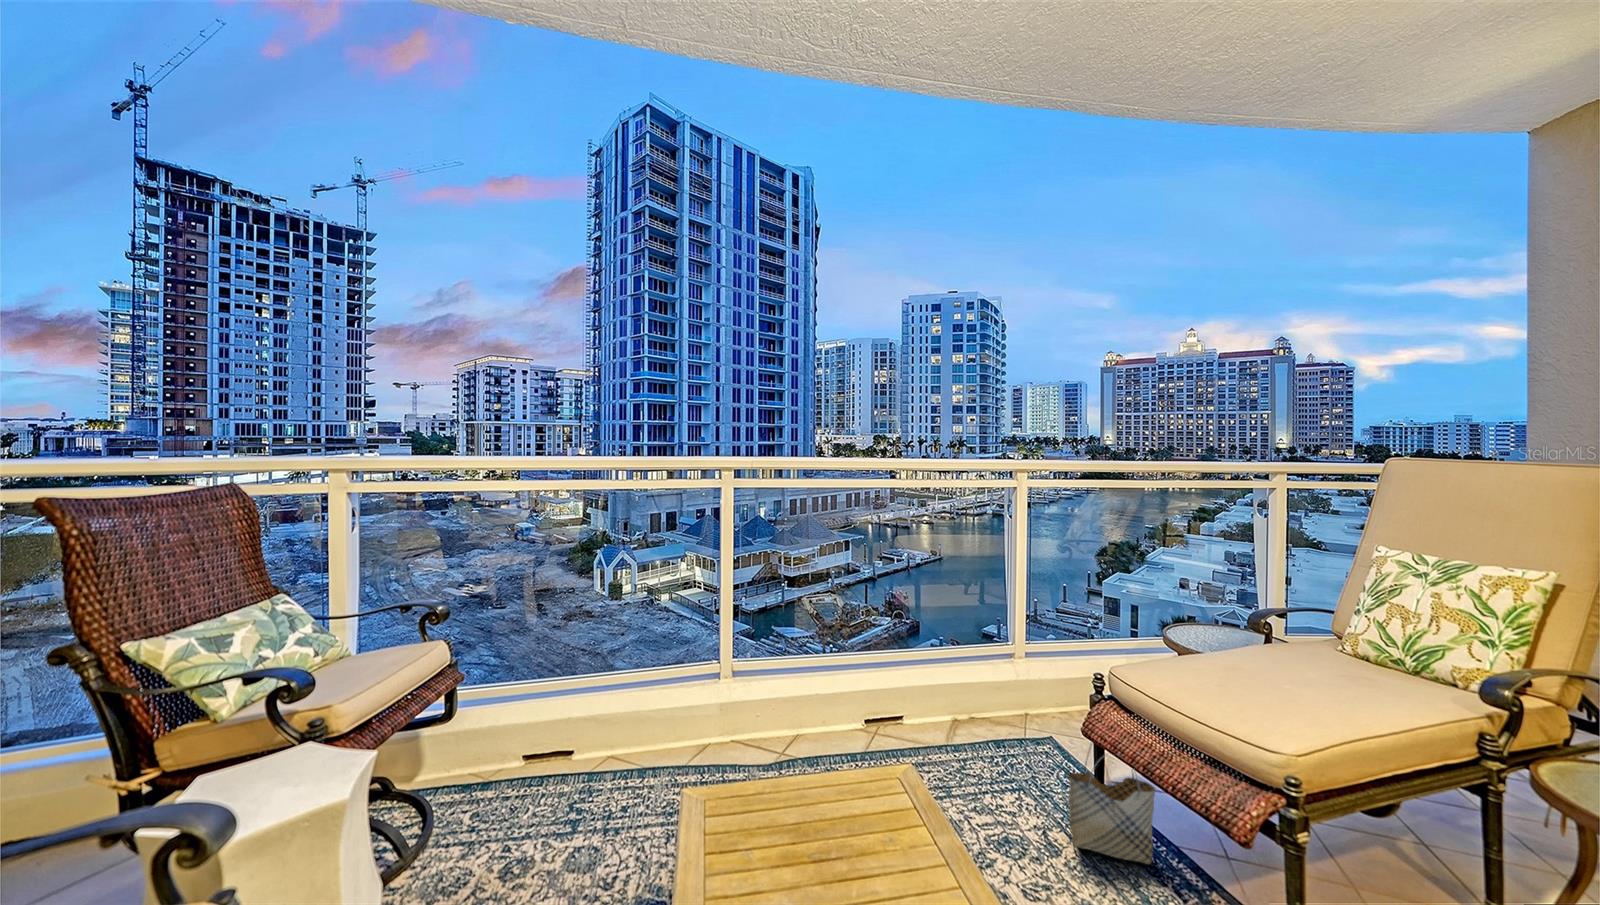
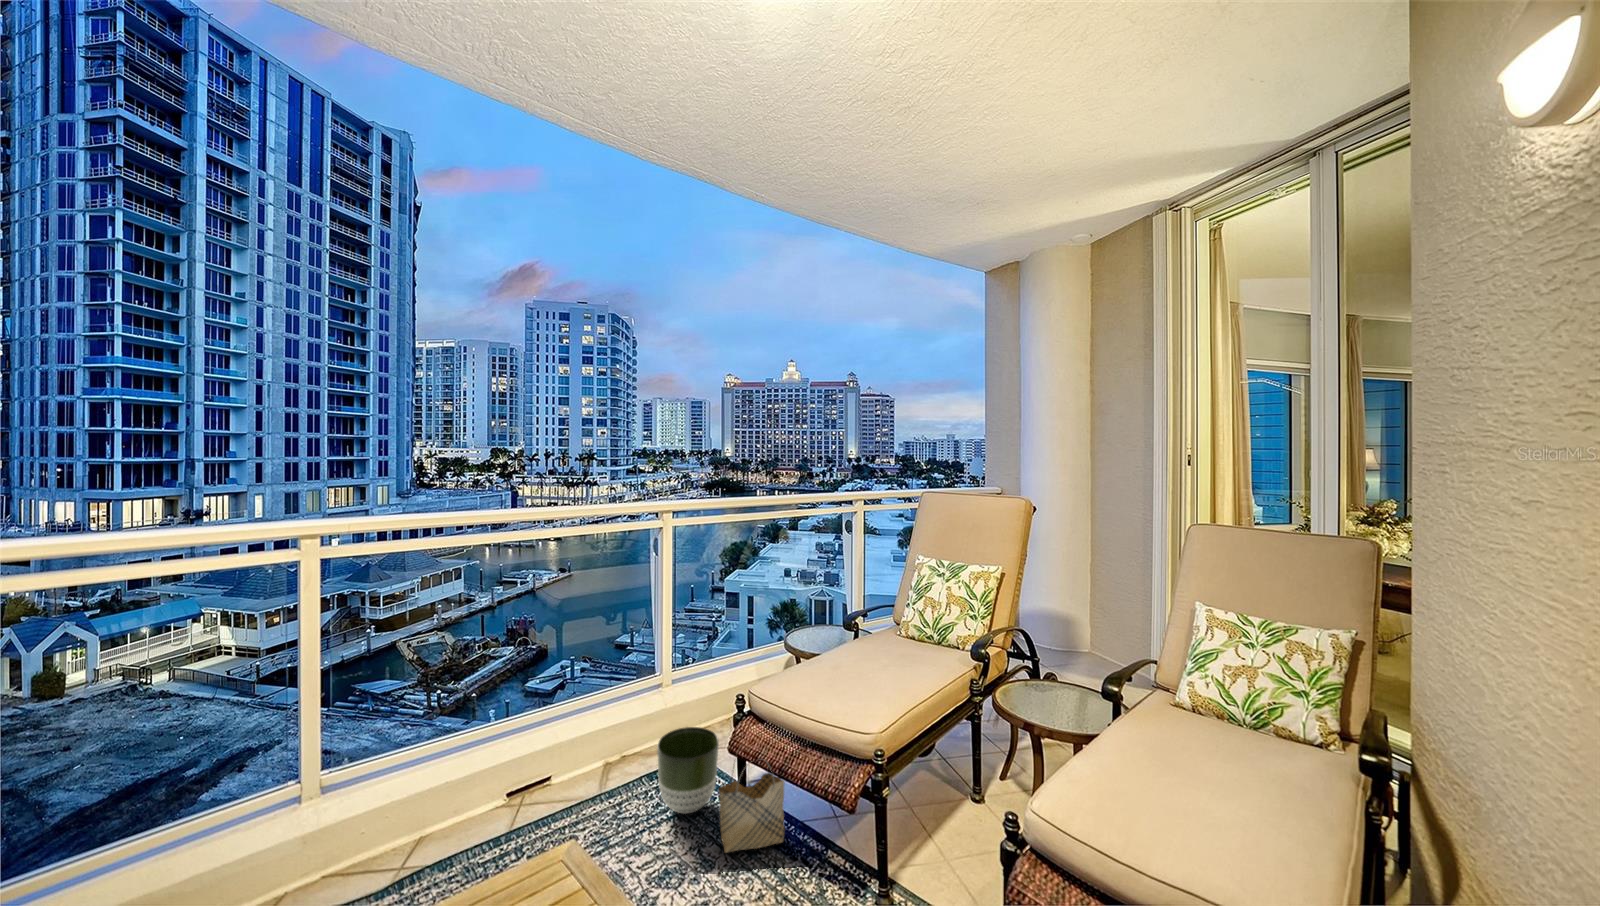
planter: none [1003,703,1073,794] -> present [657,727,719,814]

